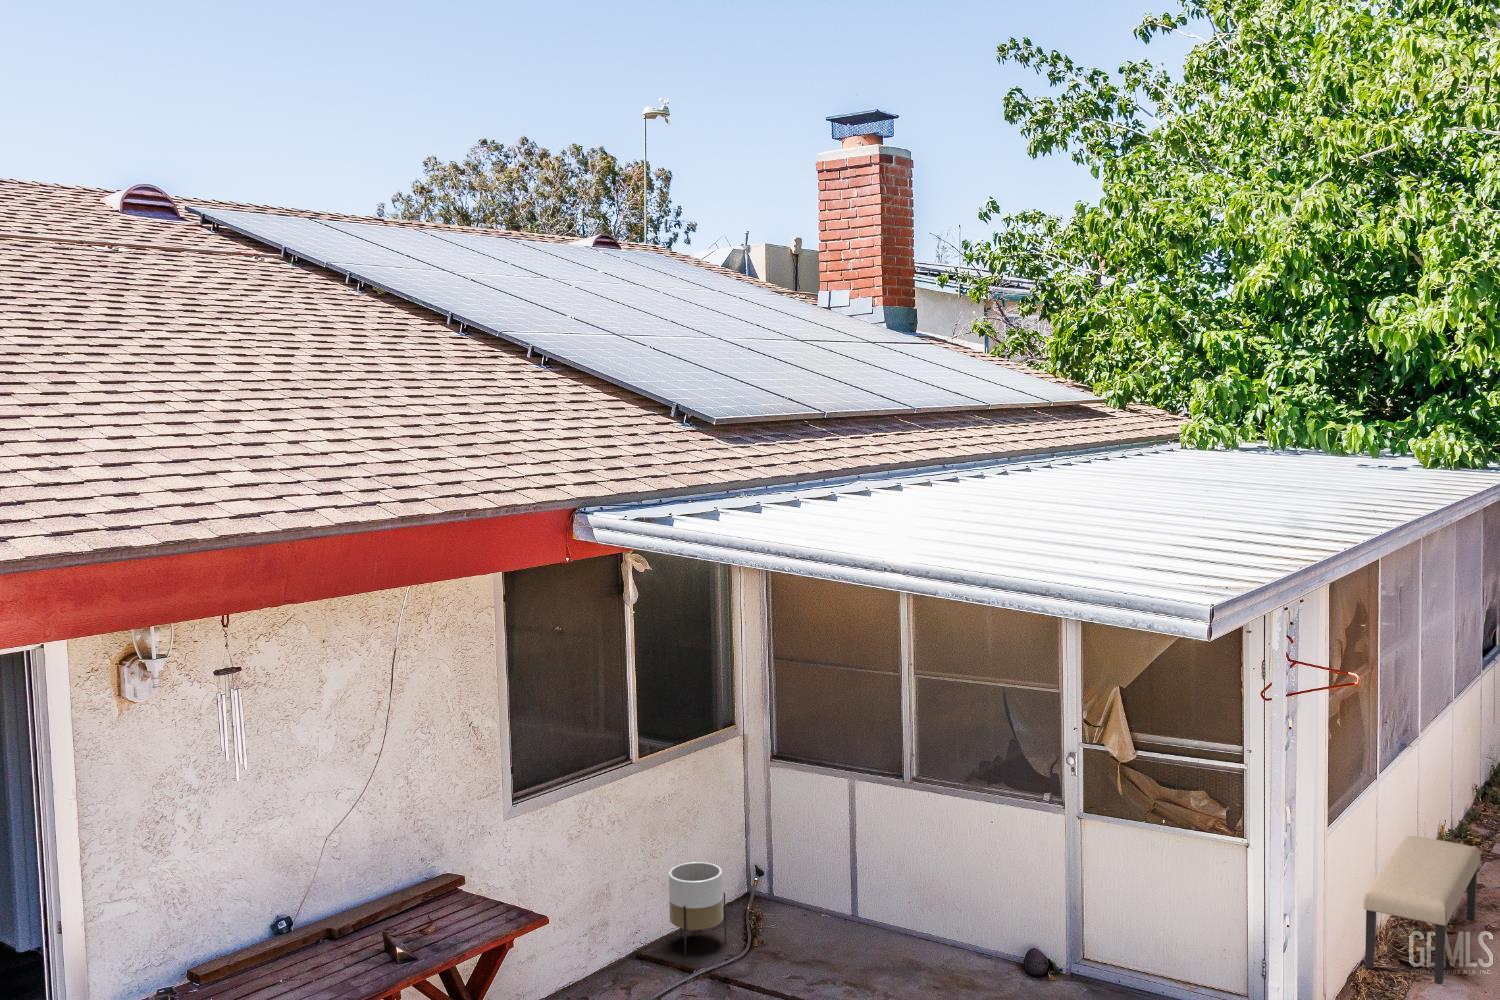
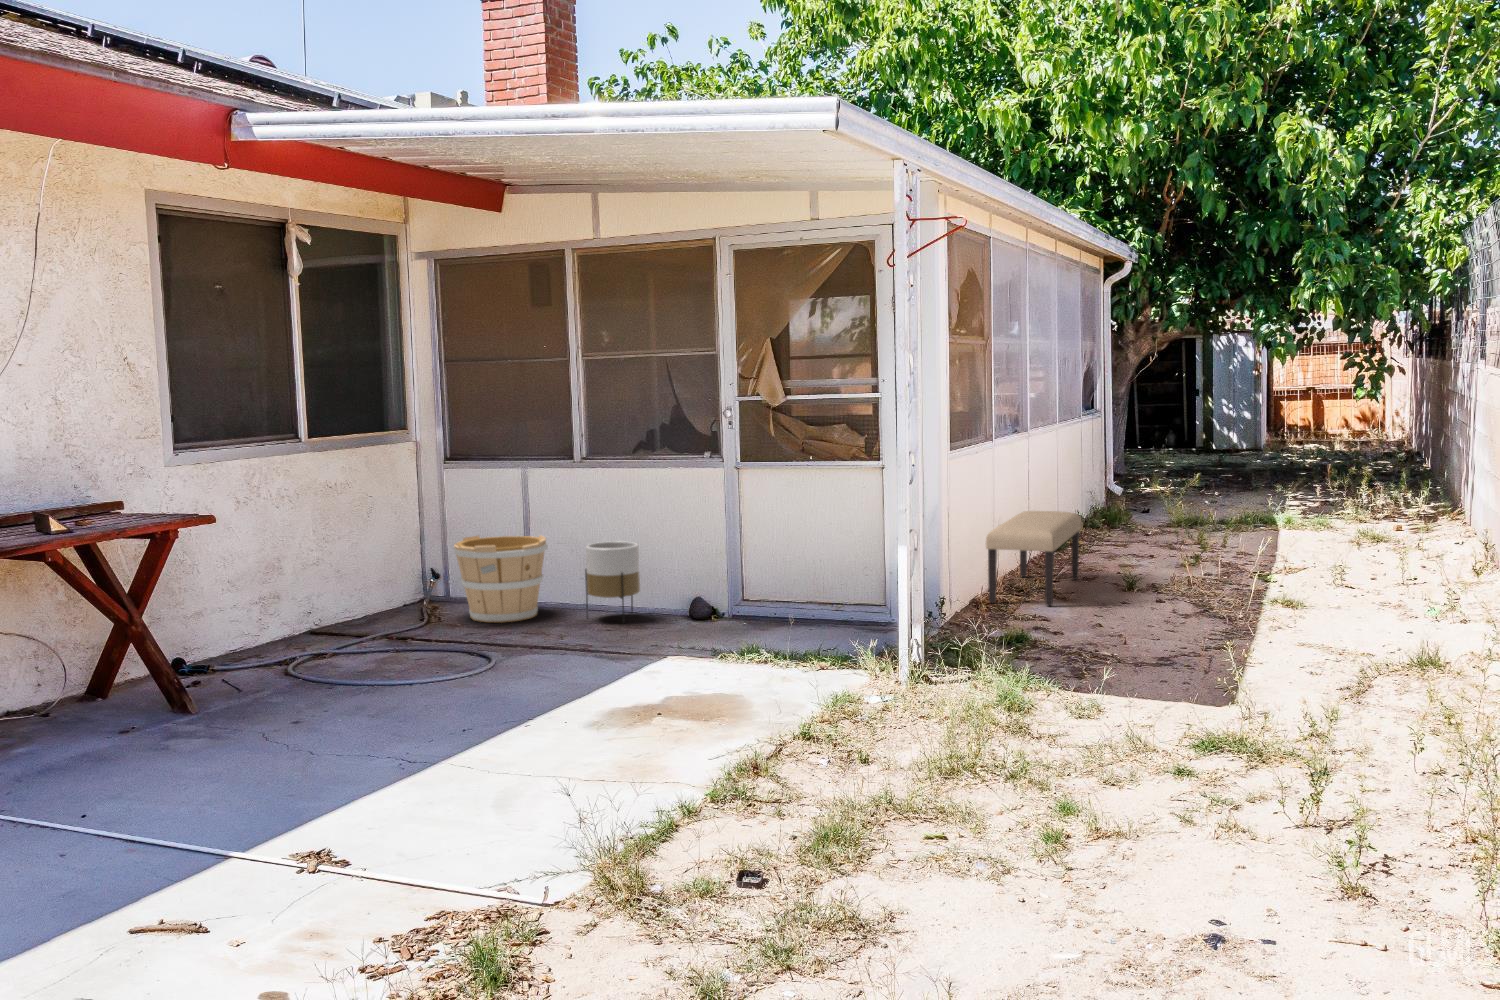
wooden bucket: none [778,846,875,952] -> present [454,535,548,623]
planter: present [669,862,726,957] -> present [585,541,640,622]

